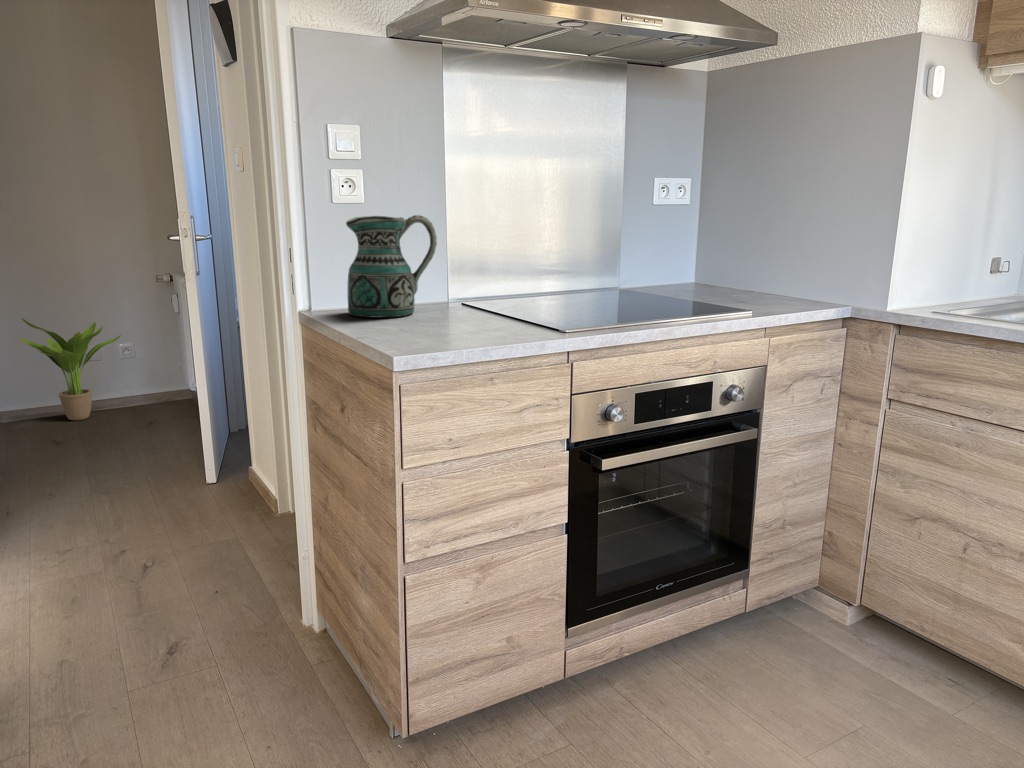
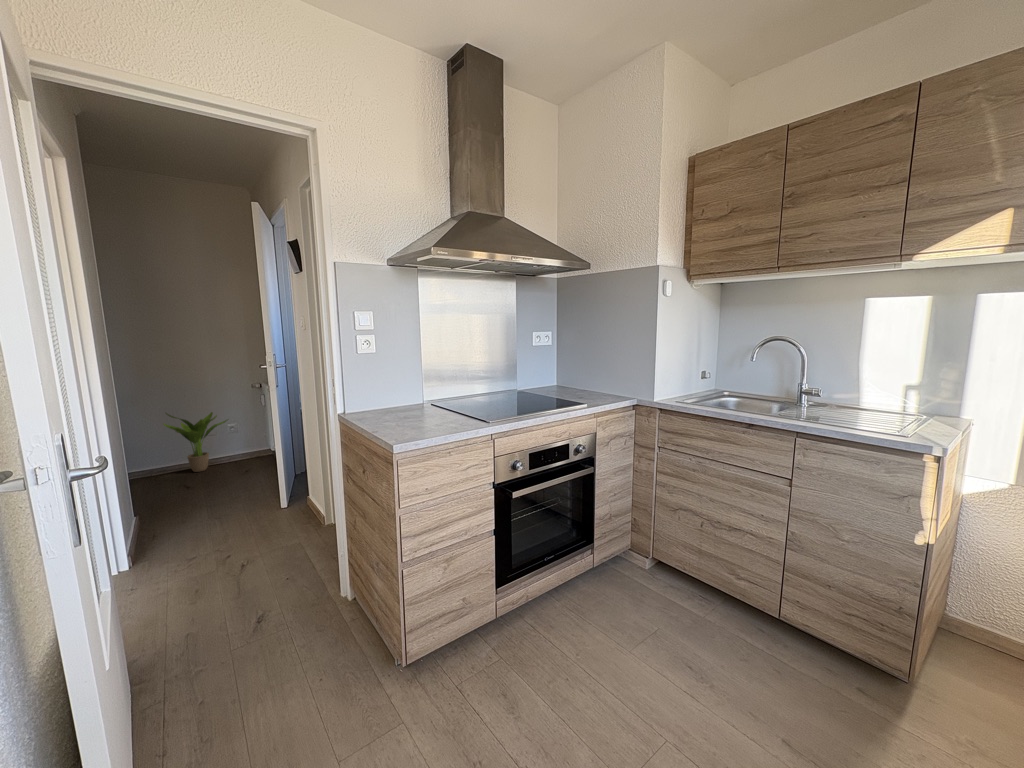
ceramic pitcher: present [346,215,437,318] -> none [366,360,418,417]

